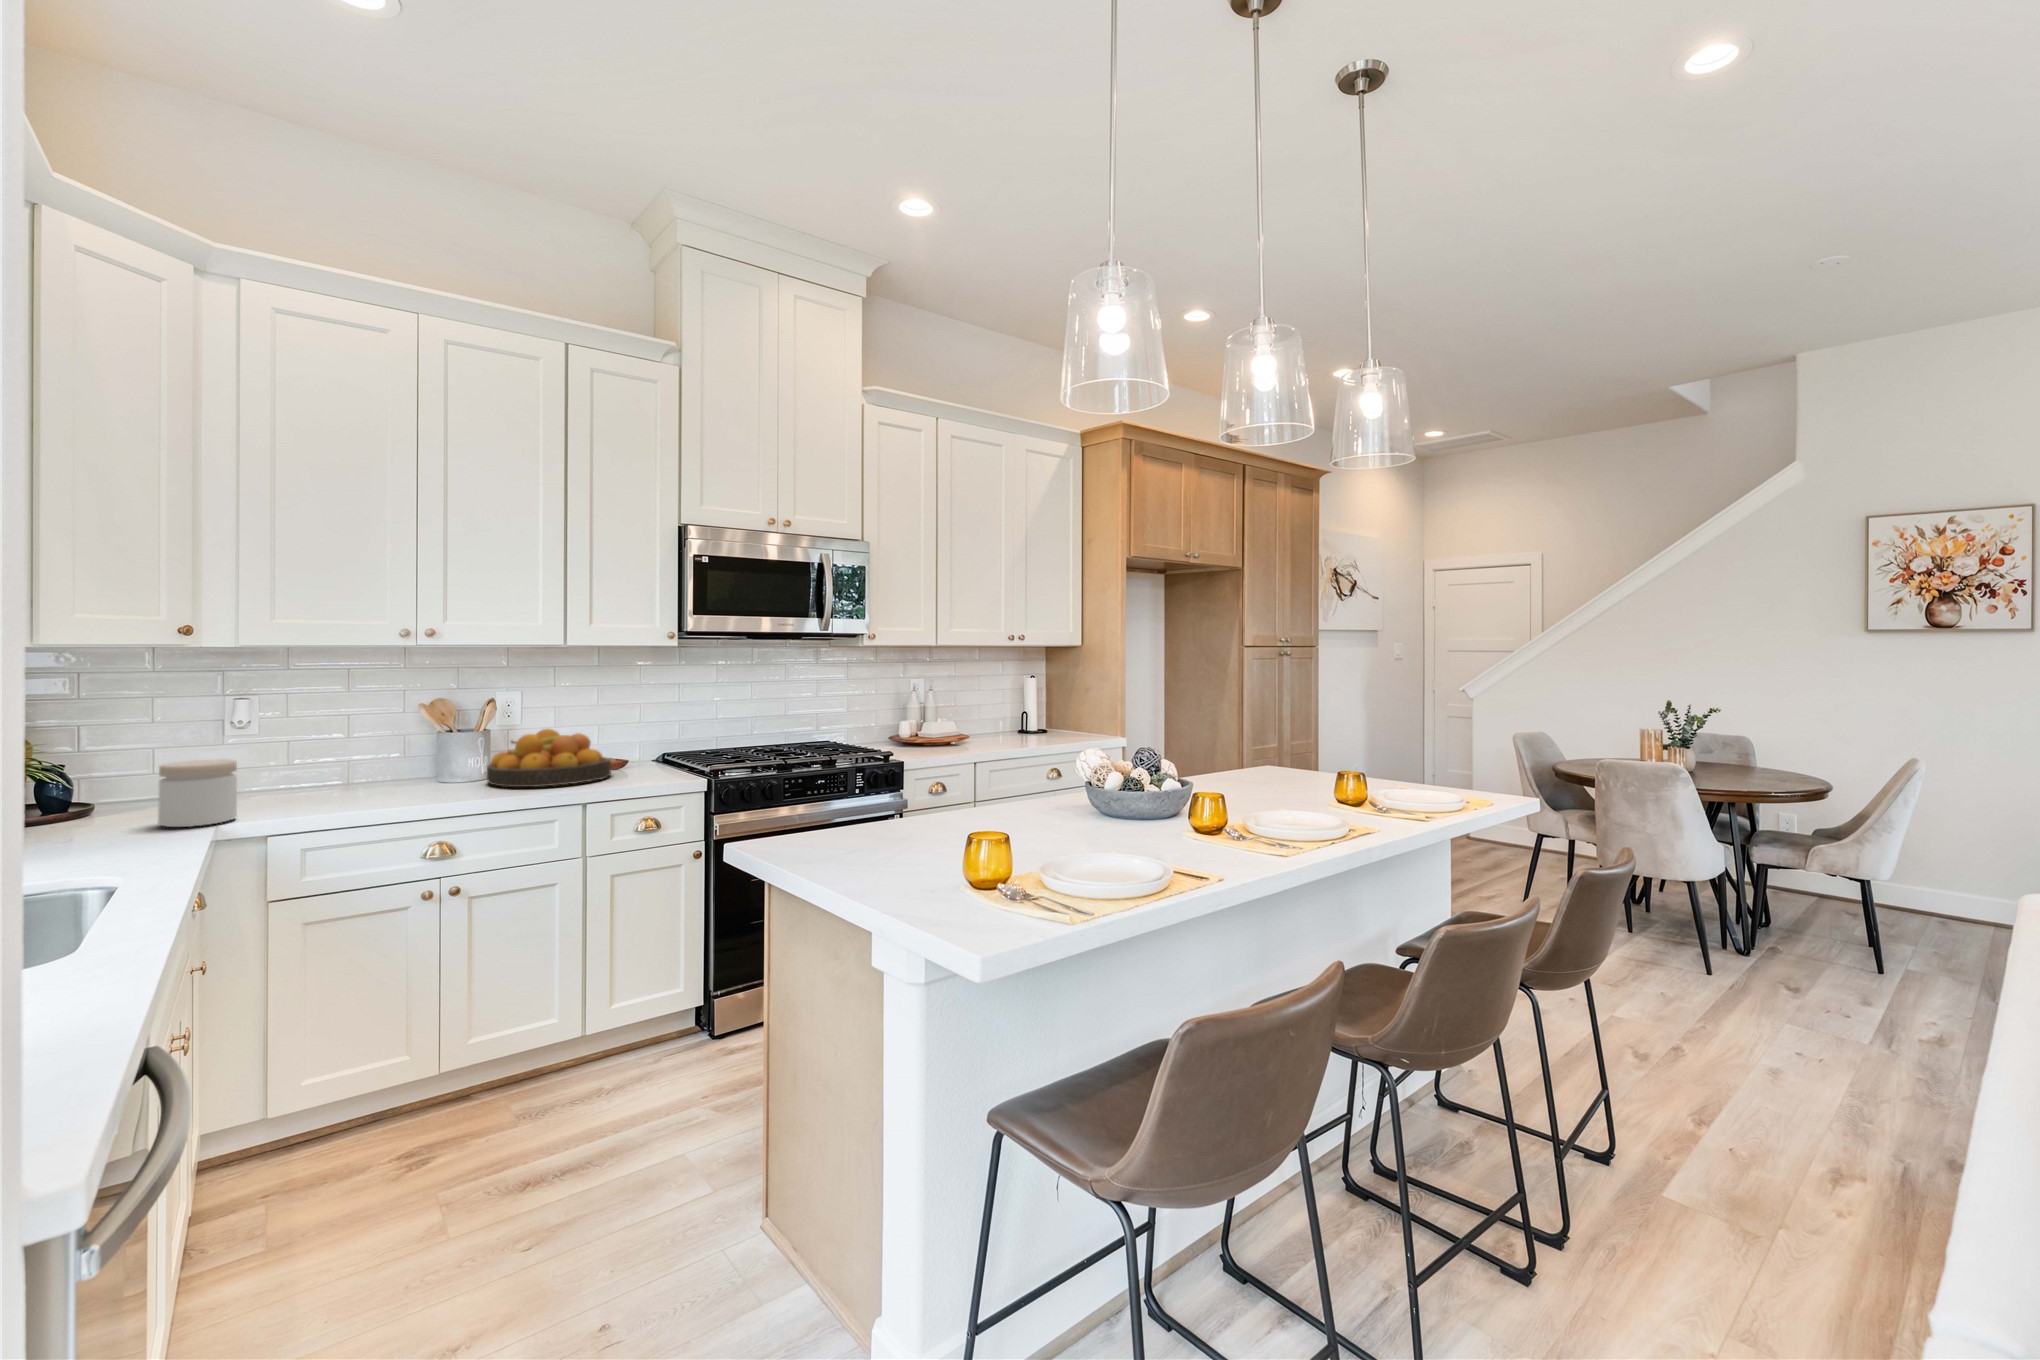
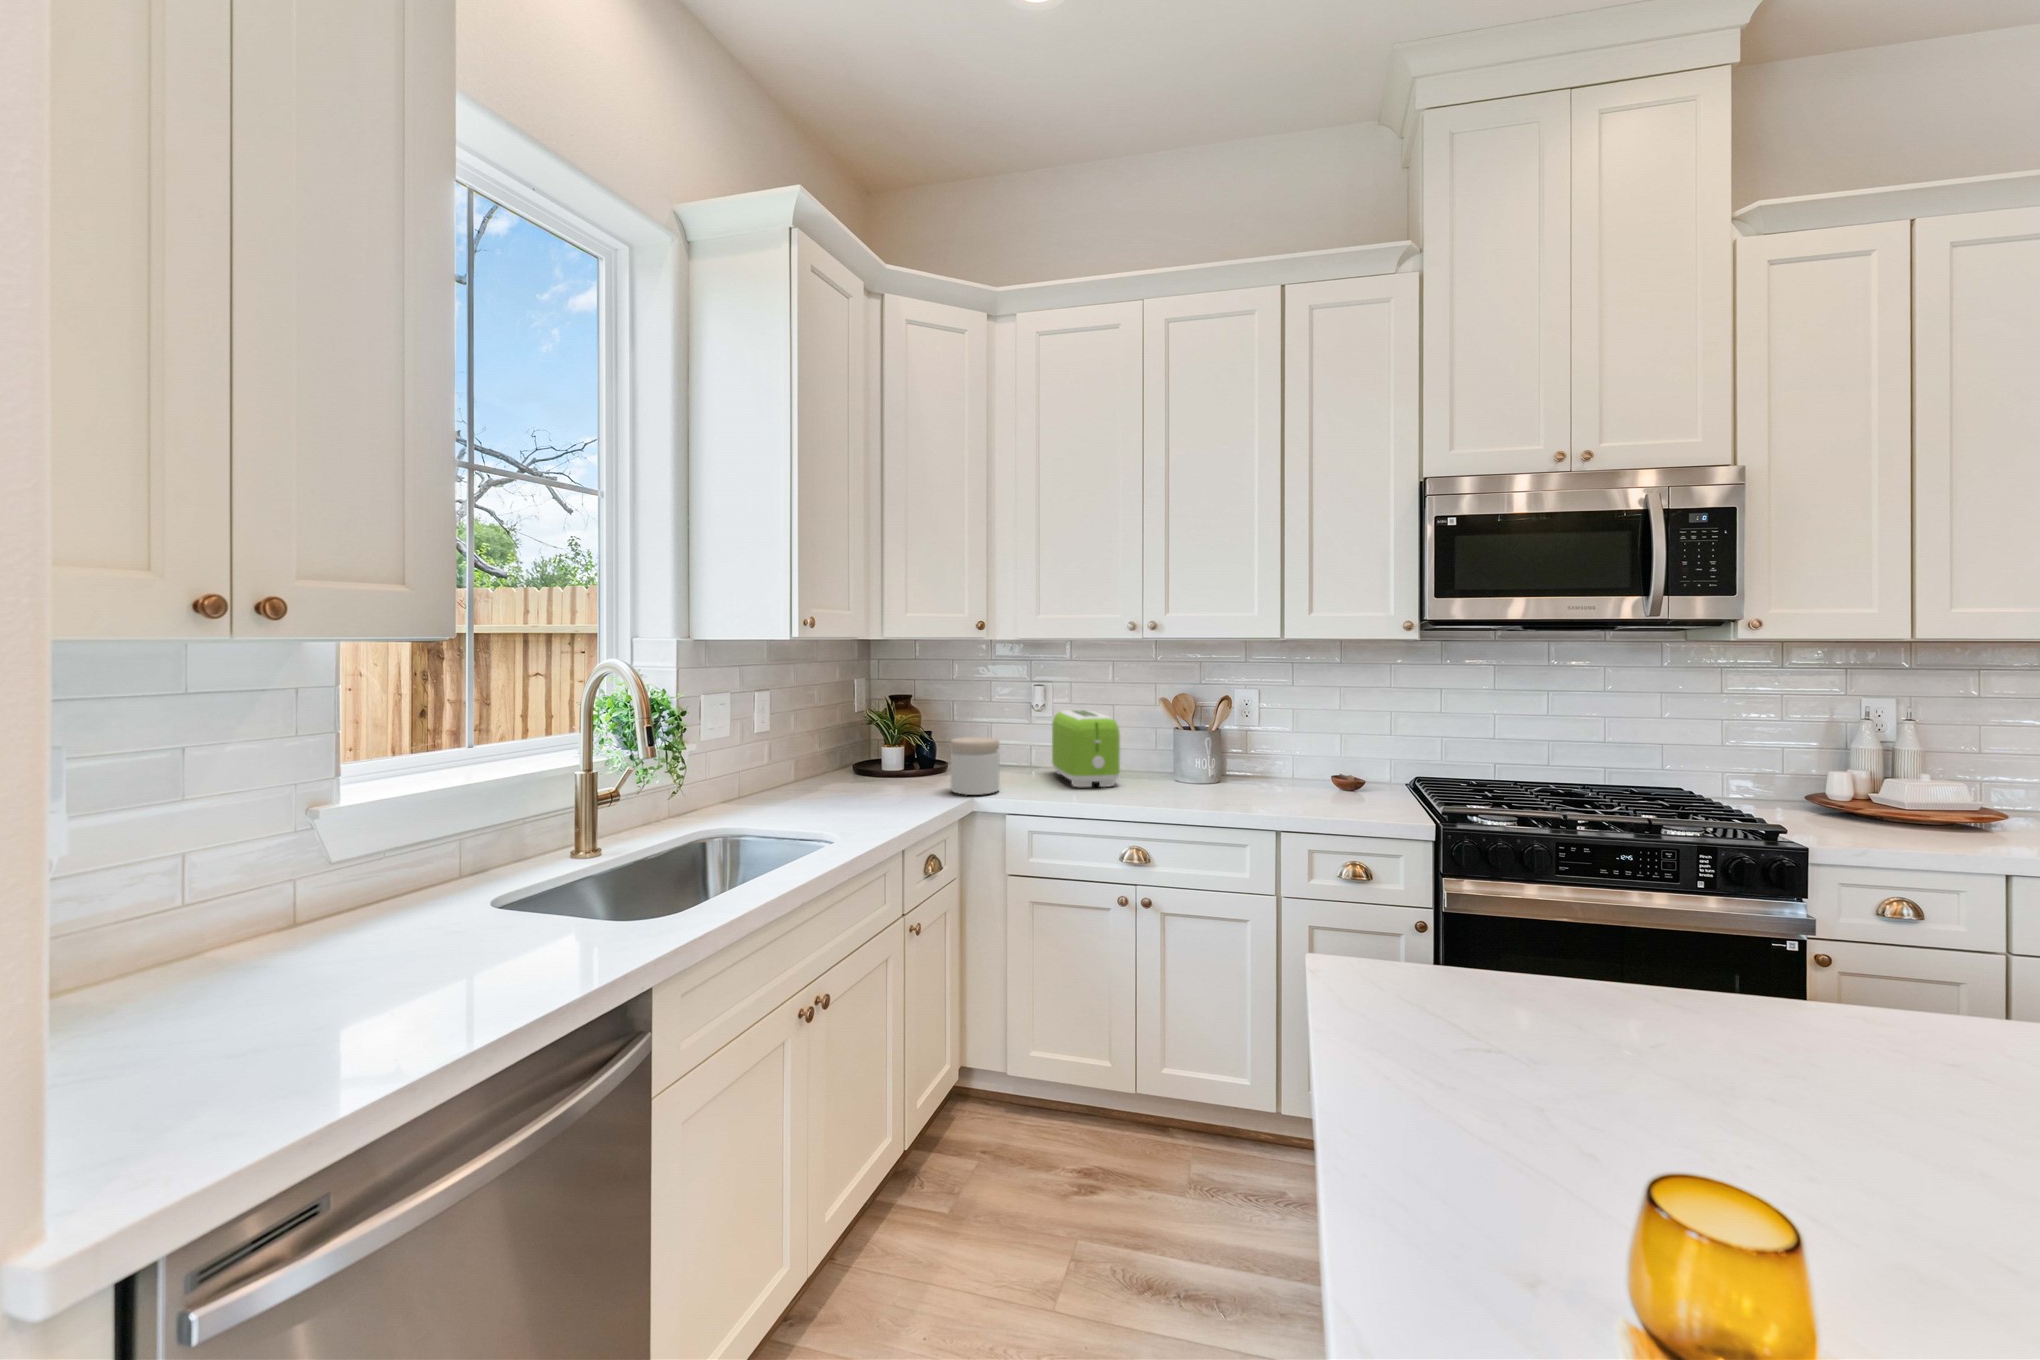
toaster: none [272,723,387,802] -> present [1052,710,1120,787]
fruit bowl: present [487,729,611,787] -> none [1205,733,1332,803]

